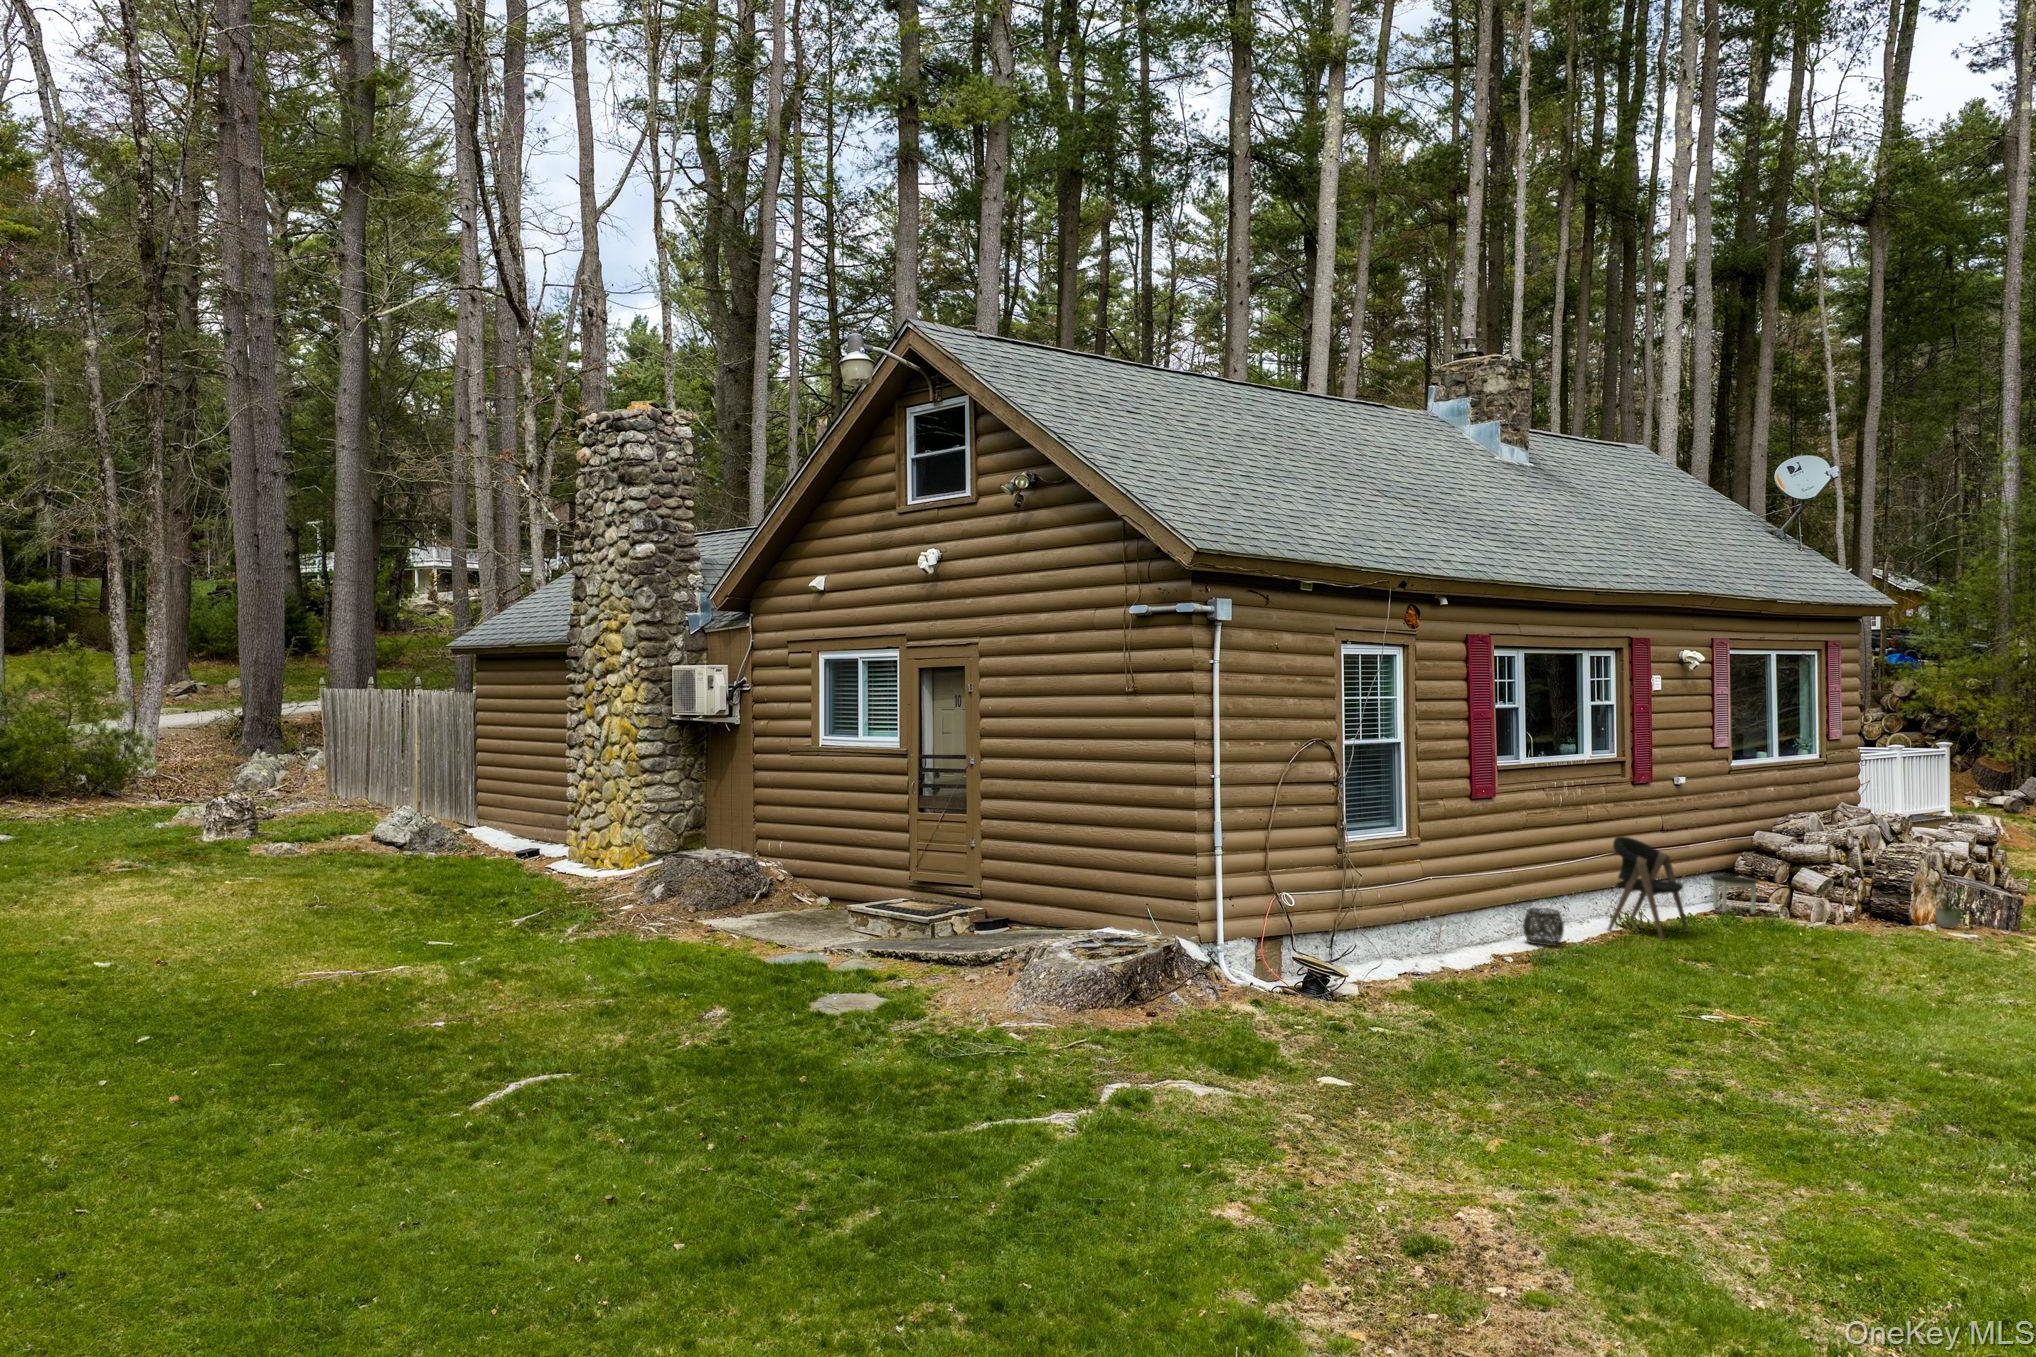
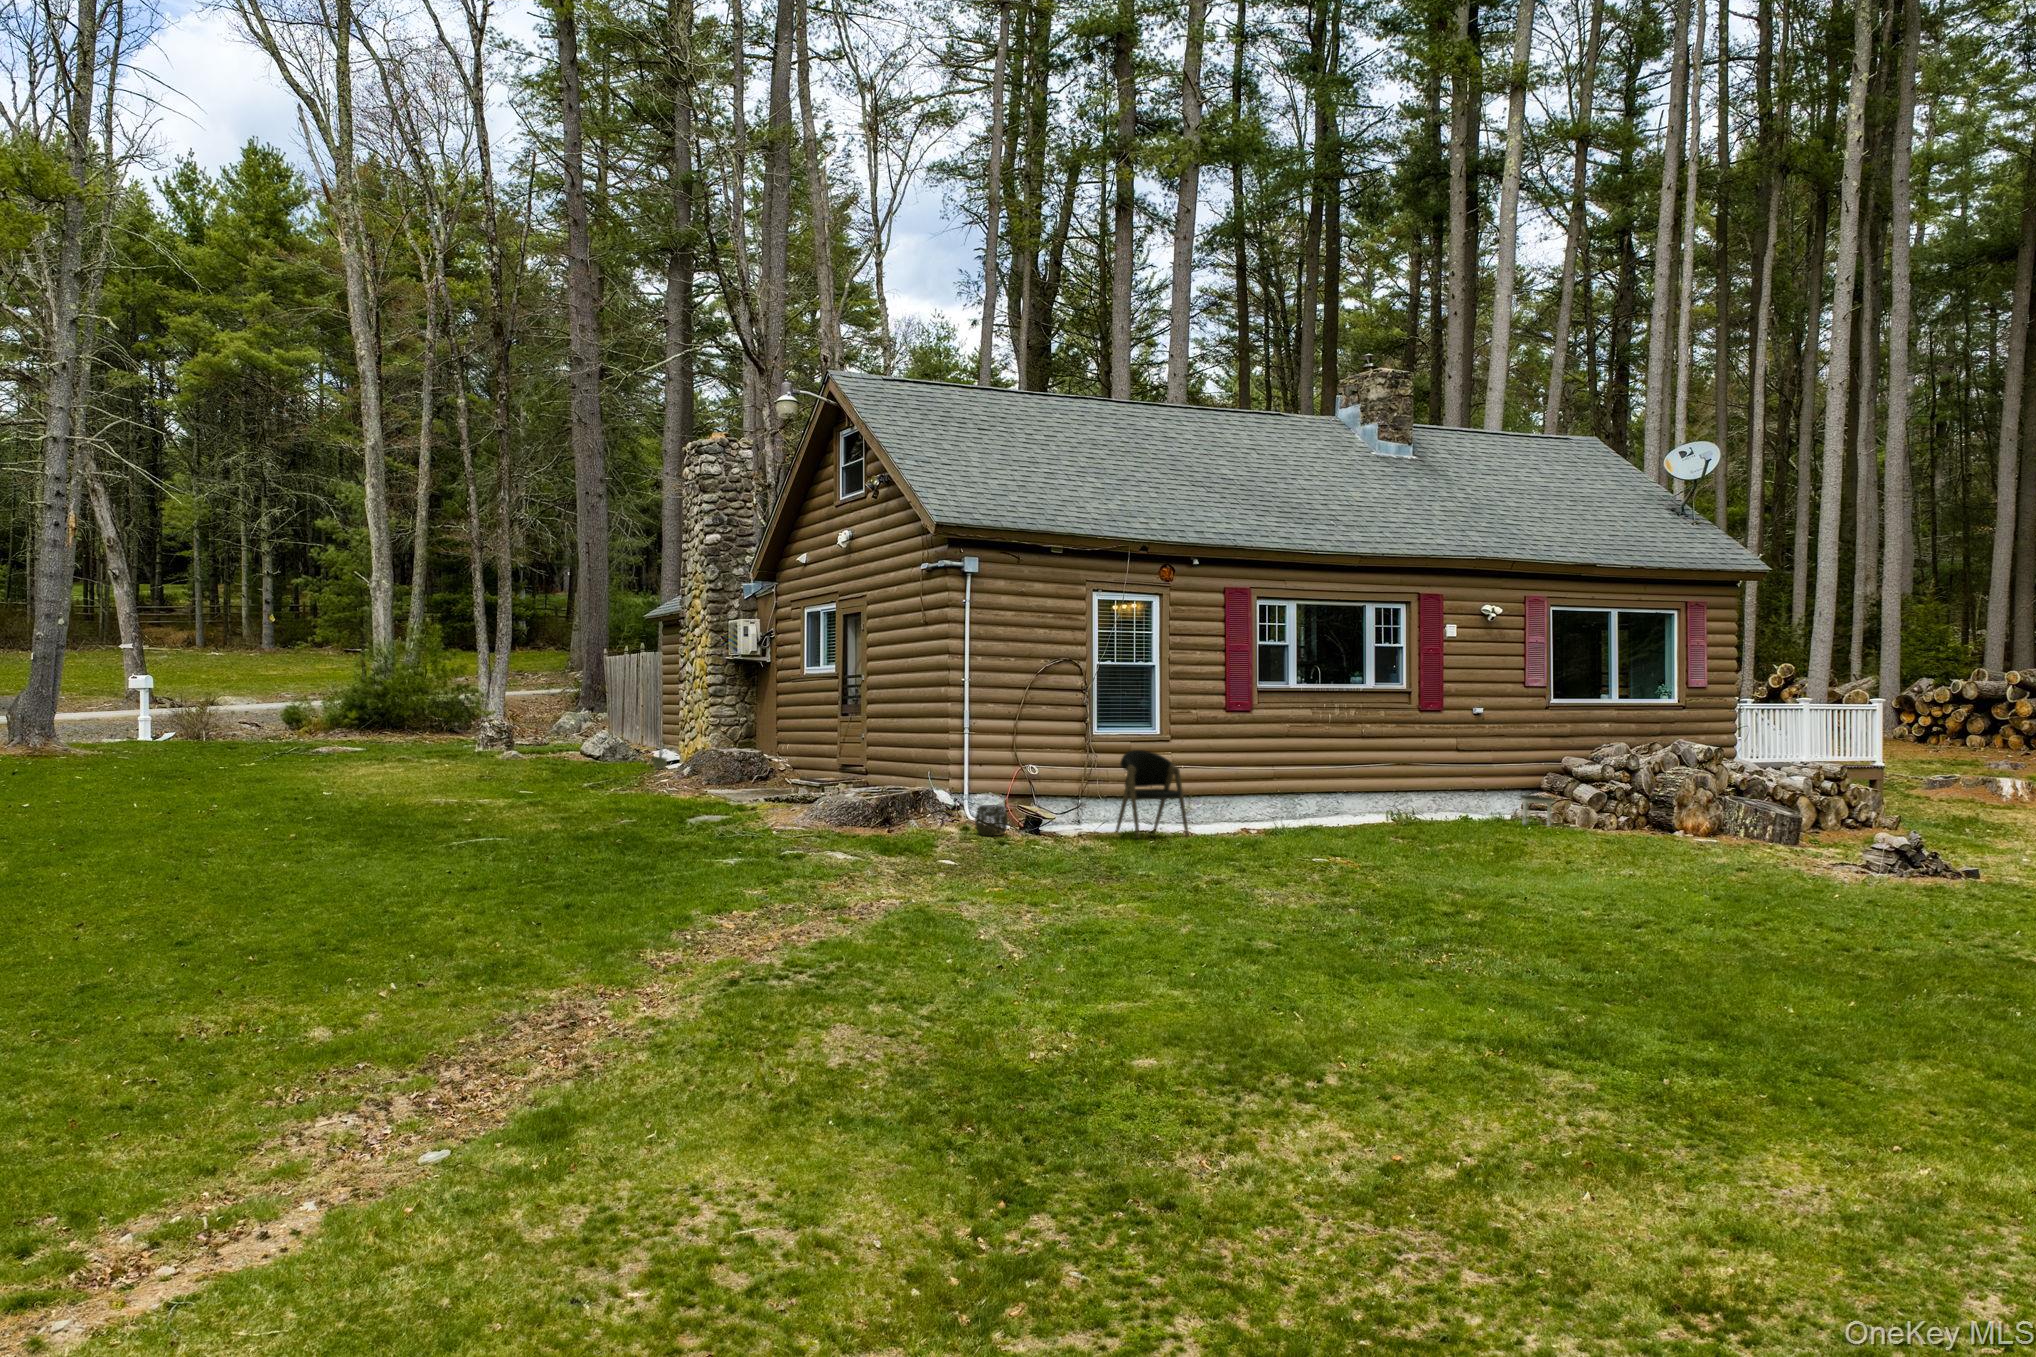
chair: present [1608,836,1689,940] -> present [1115,750,1189,838]
potted plant: present [1929,881,1975,928] -> present [651,741,672,769]
woven basket: present [1523,908,1564,946] -> present [975,805,1008,836]

